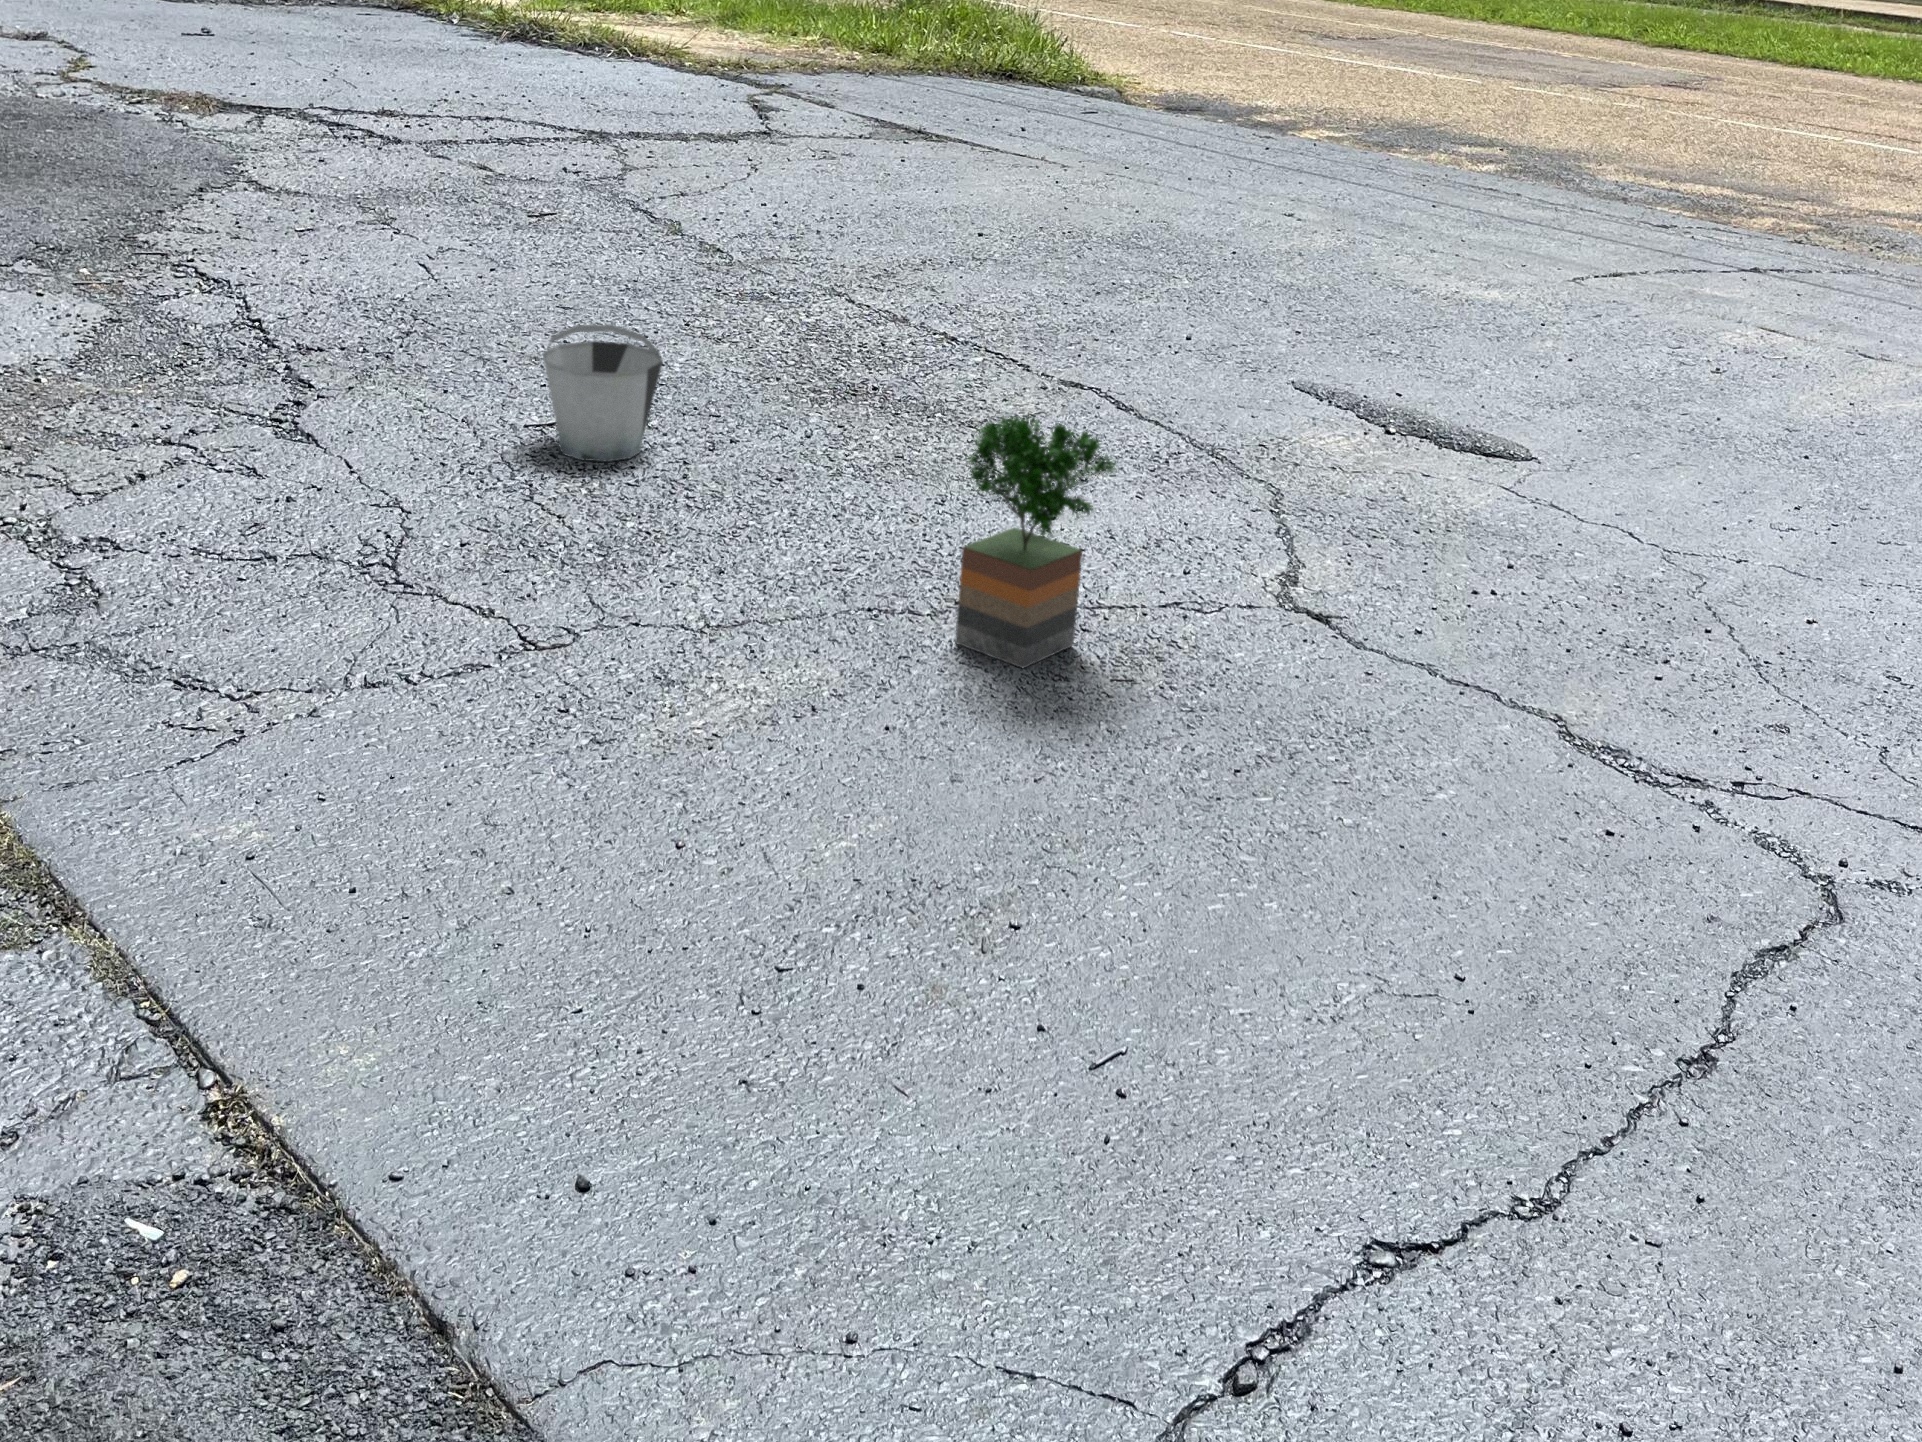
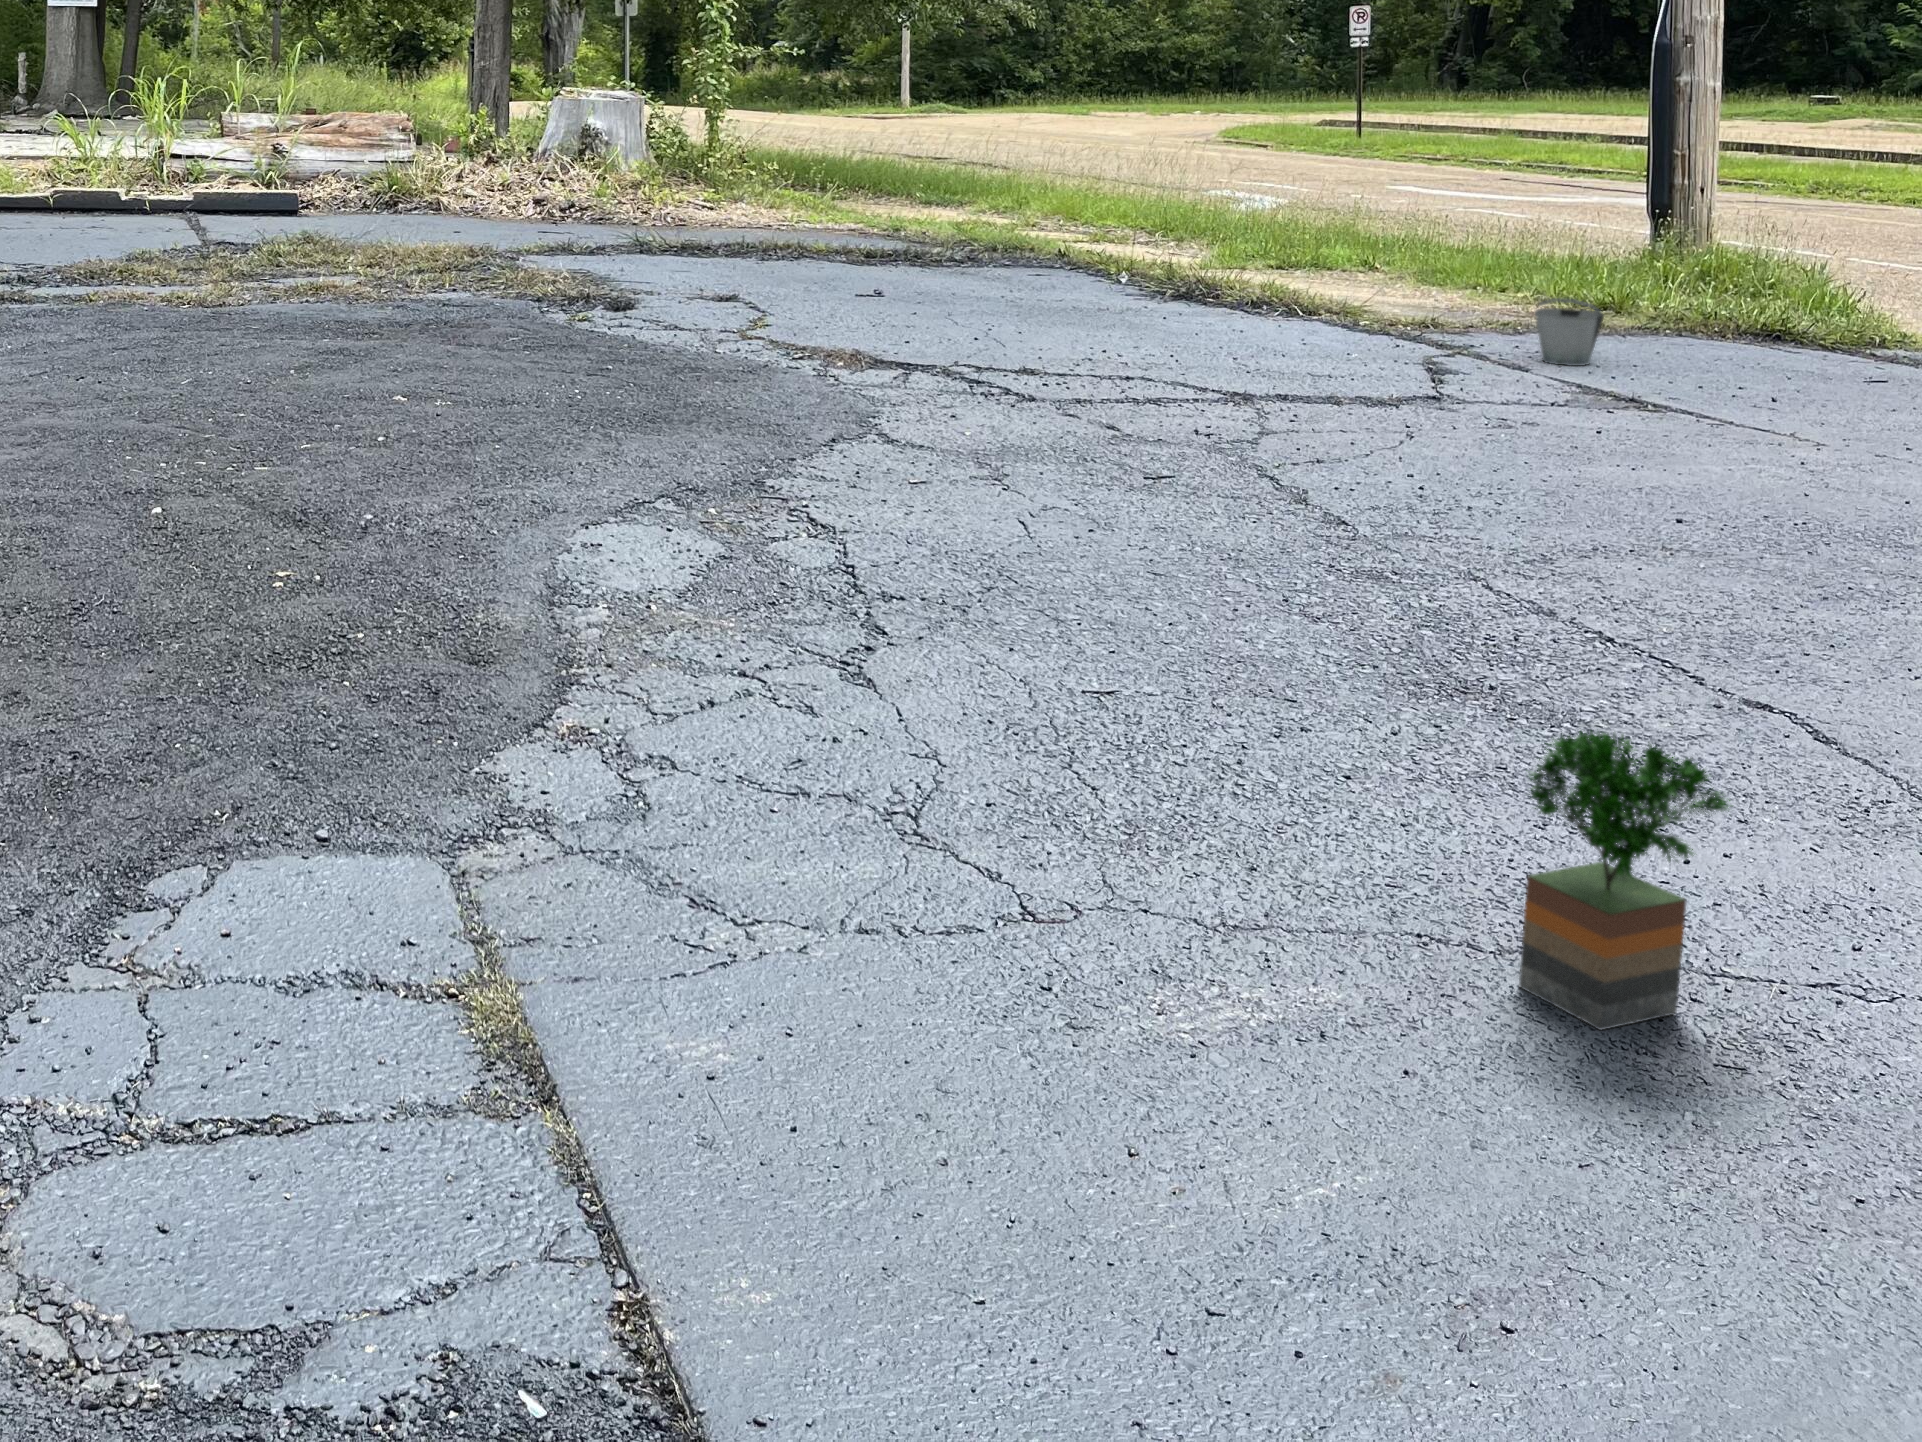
bucket: present [543,324,663,462] -> present [1535,298,1604,366]

